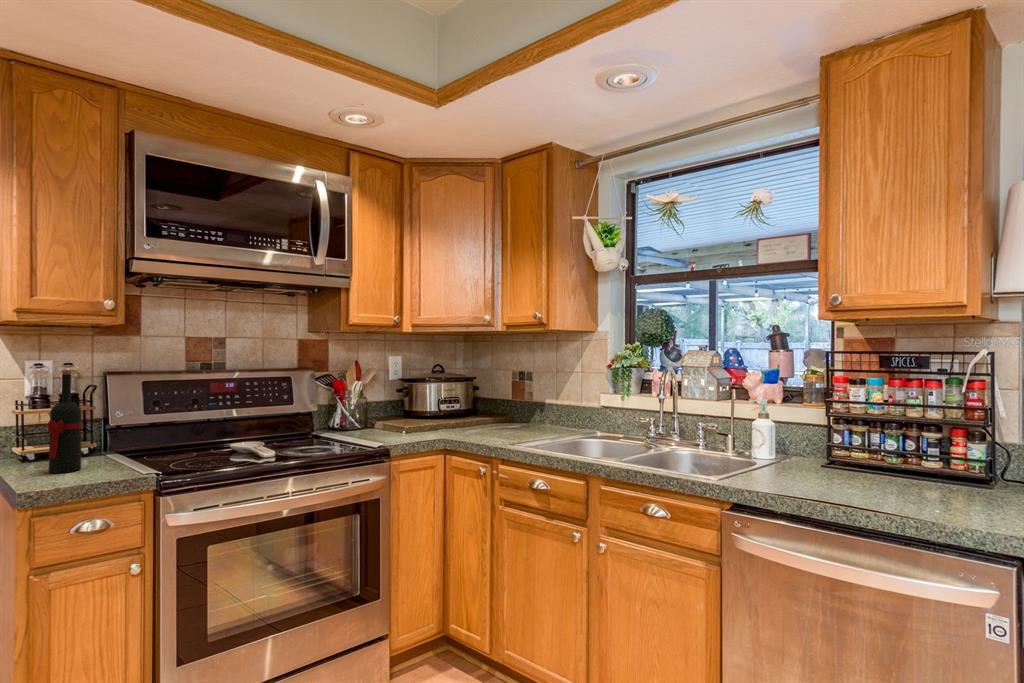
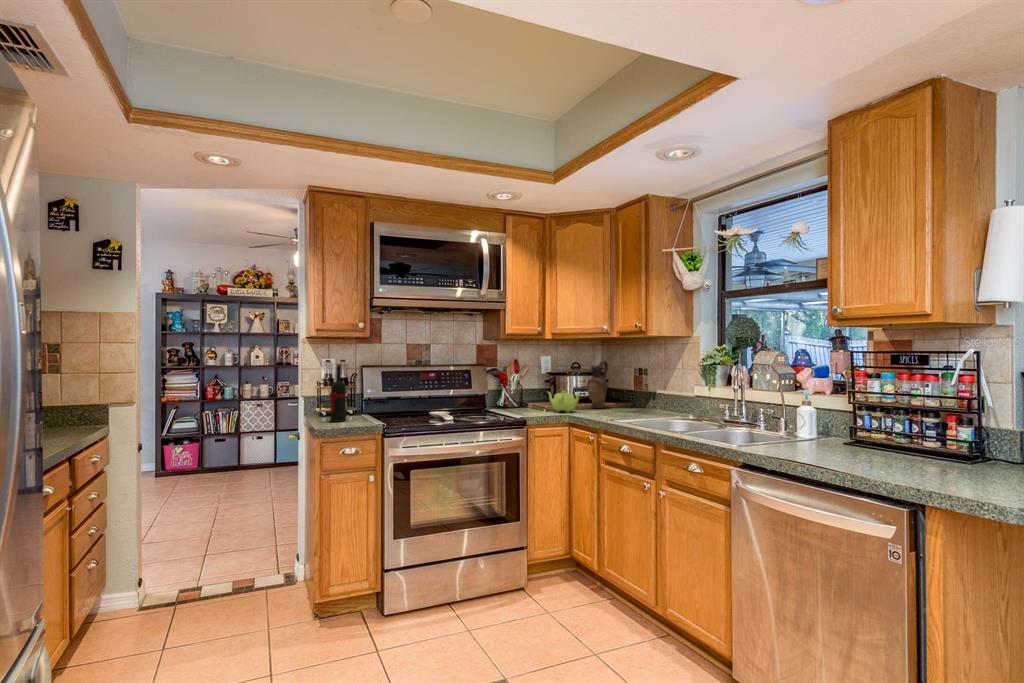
ceramic pitcher: none [457,361,484,426] -> present [587,360,608,408]
teapot: none [407,405,459,435] -> present [548,391,580,412]

